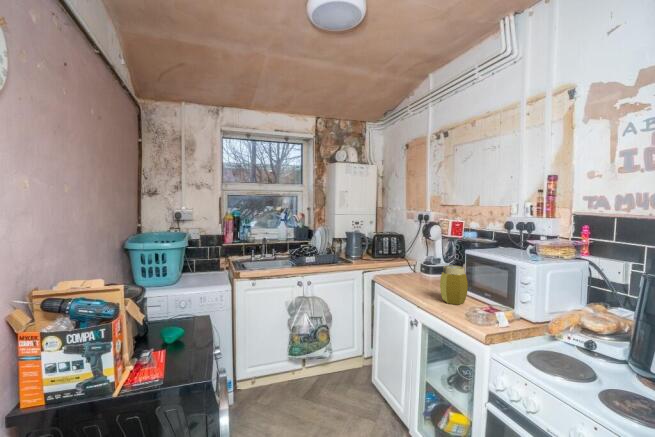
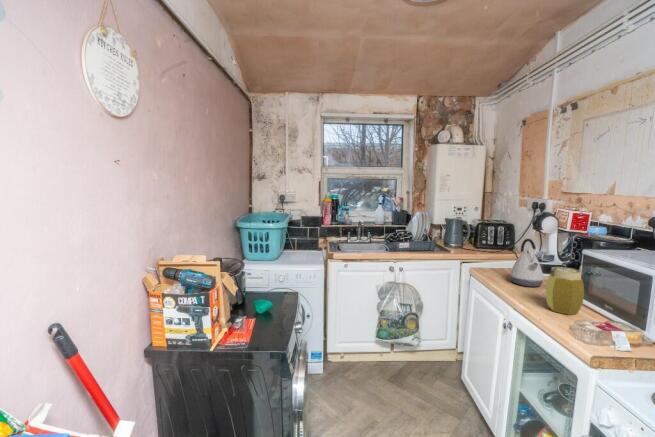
kettle: none [408,245,434,286] -> present [510,239,544,287]

